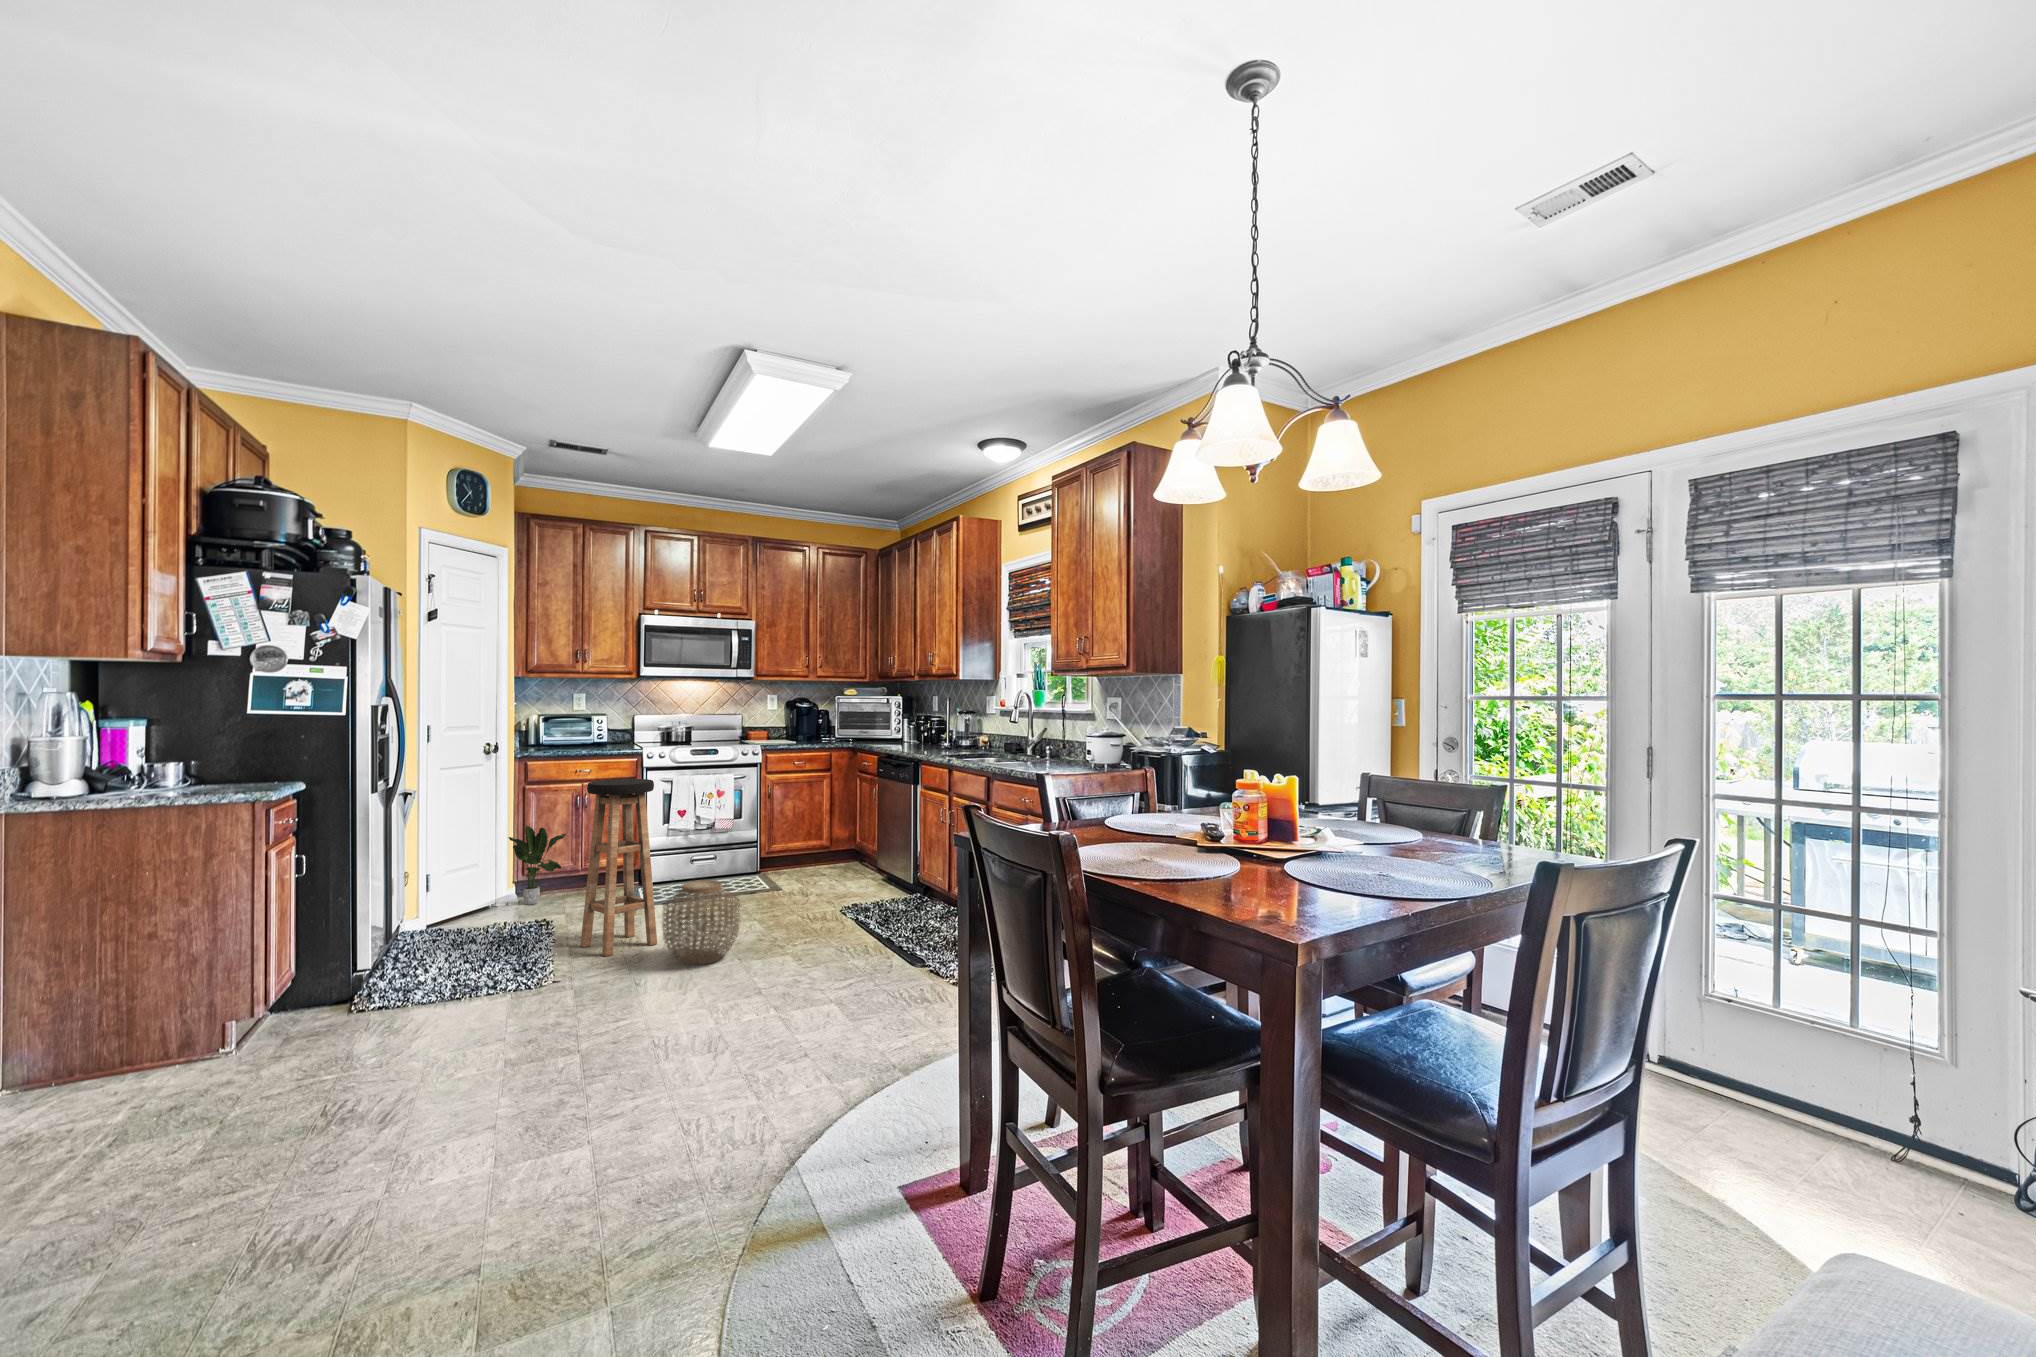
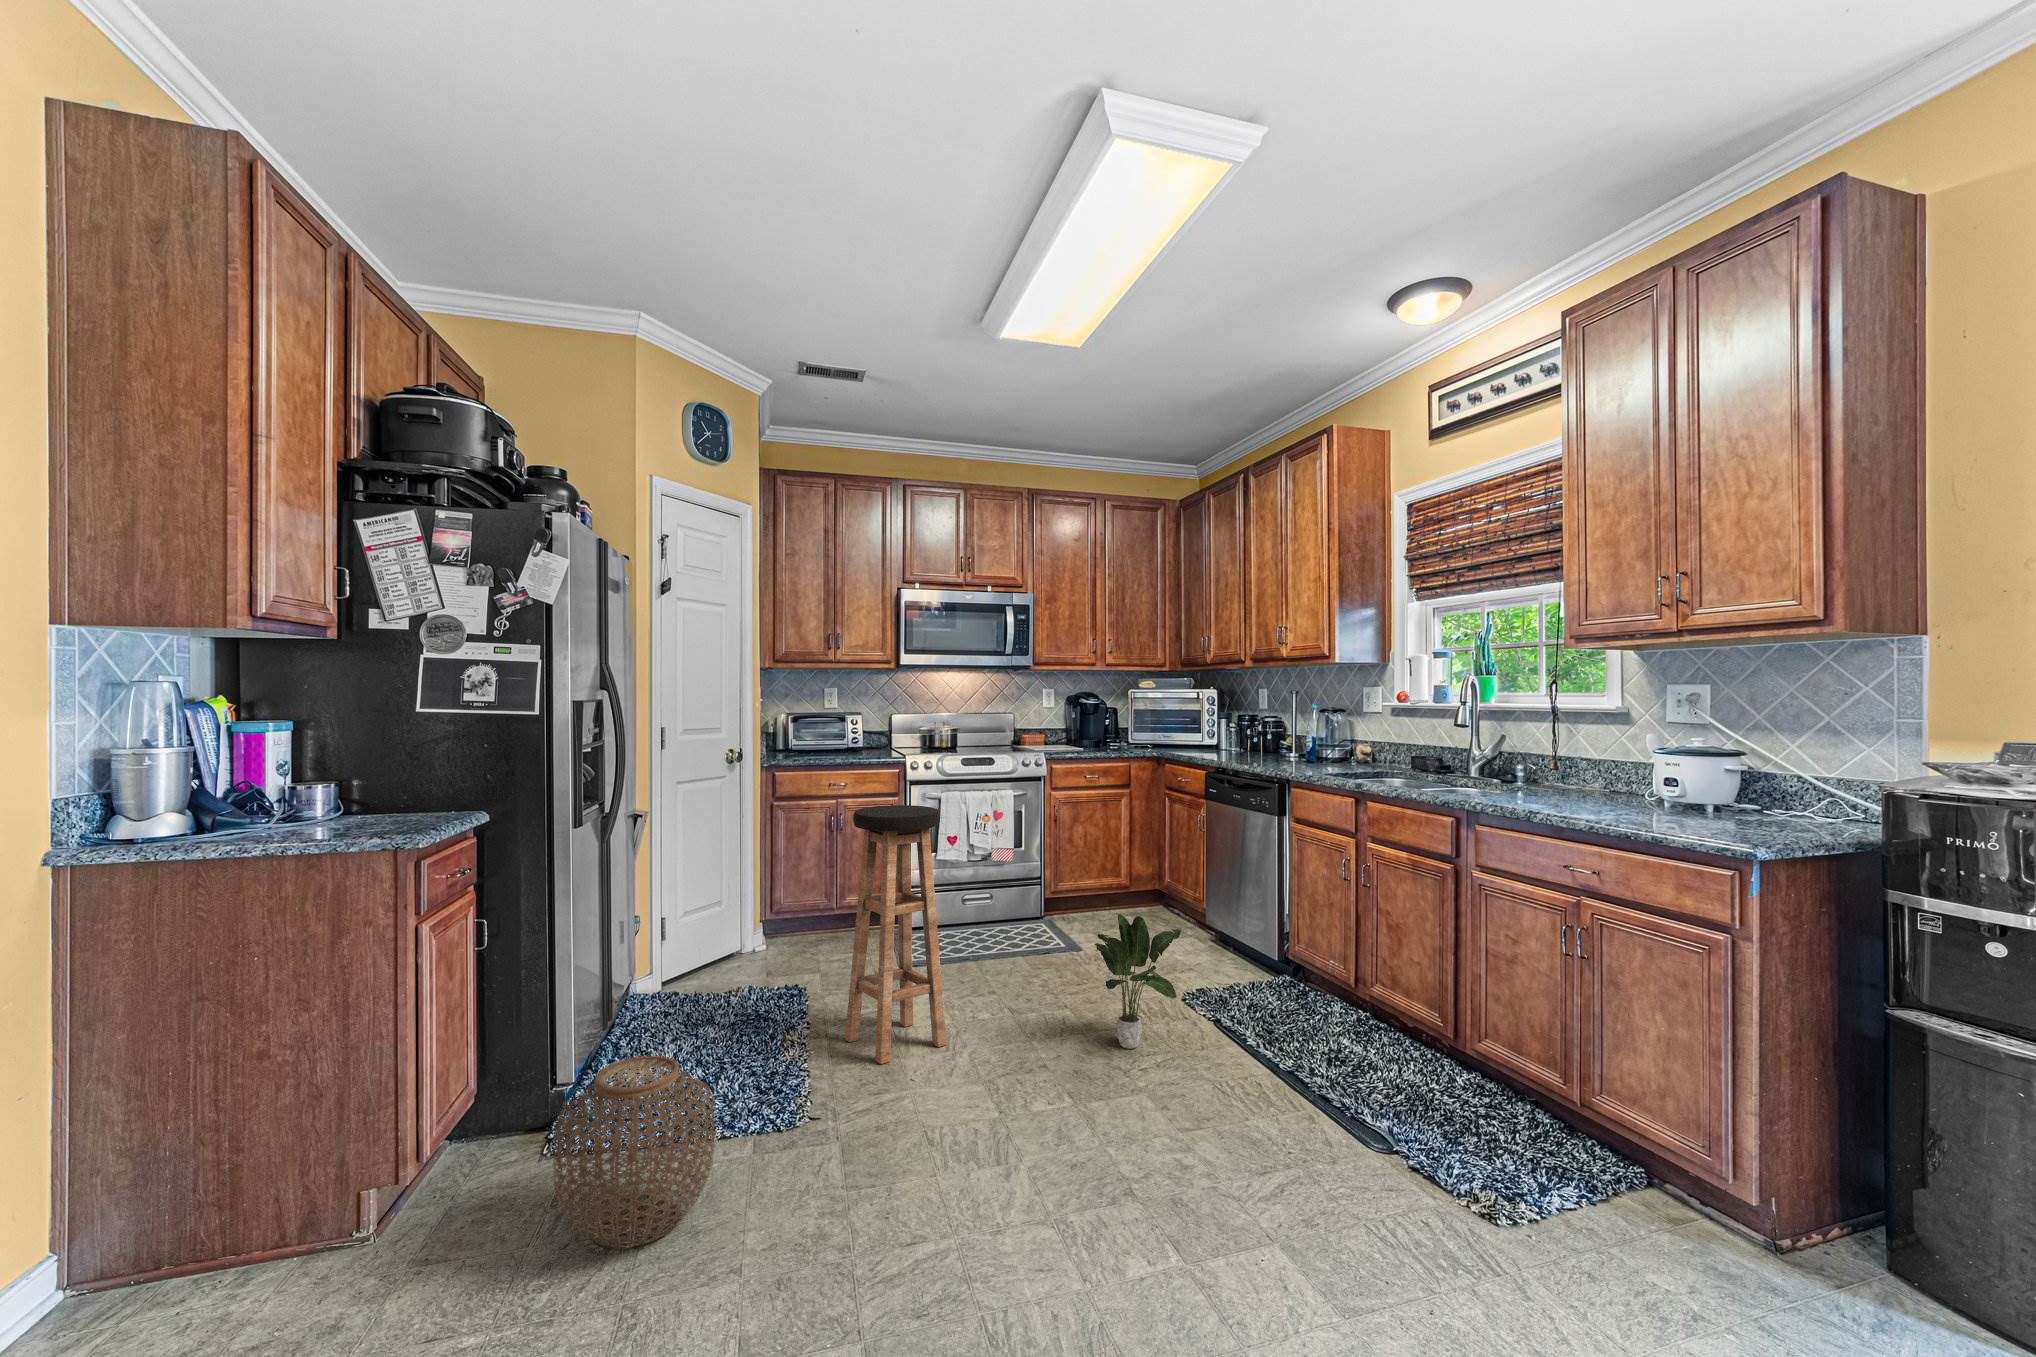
potted plant: present [508,826,566,905] -> present [1095,913,1182,1049]
woven basket: present [663,880,740,965] -> present [553,1055,715,1248]

